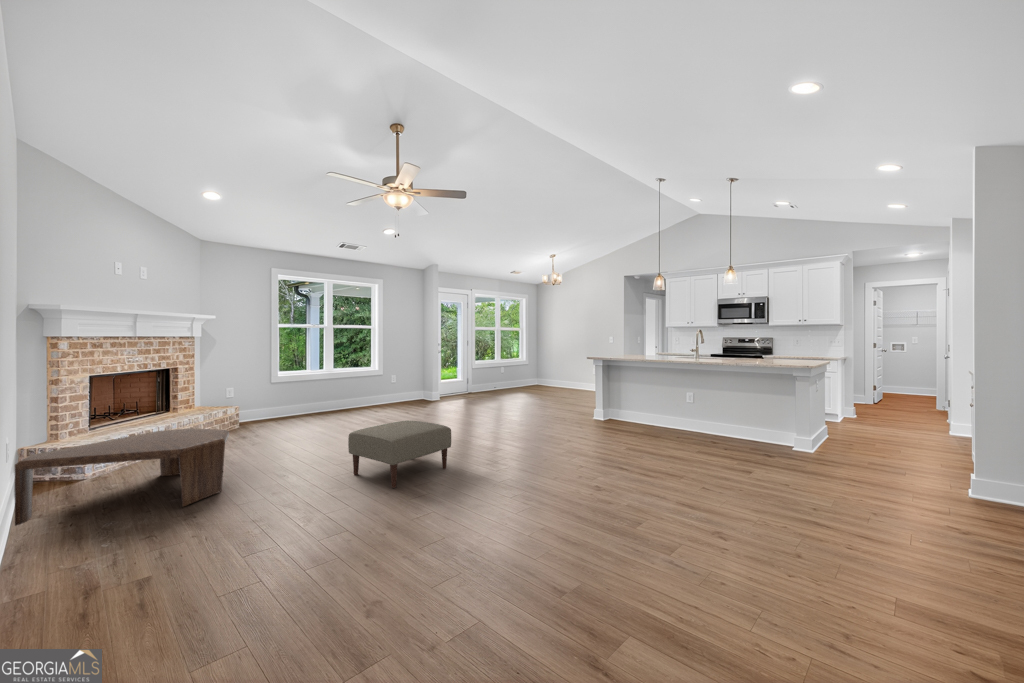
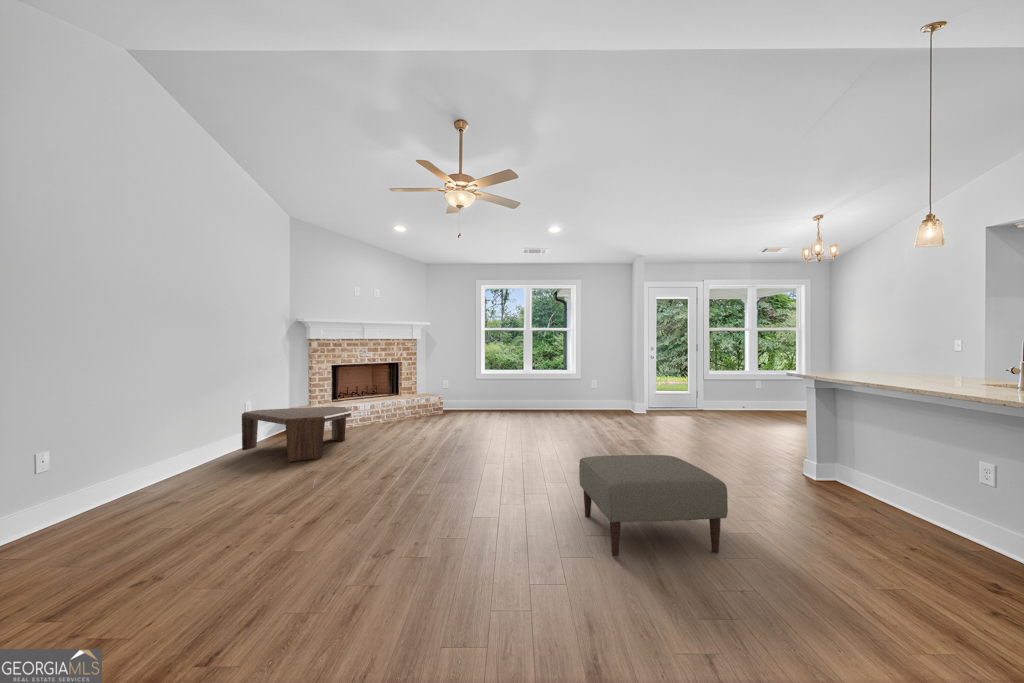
ottoman: present [348,421,451,488] -> present [579,455,728,557]

